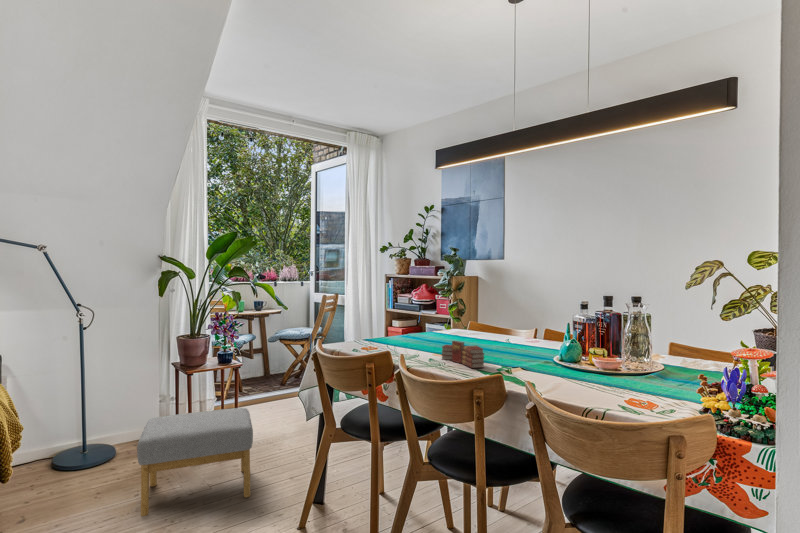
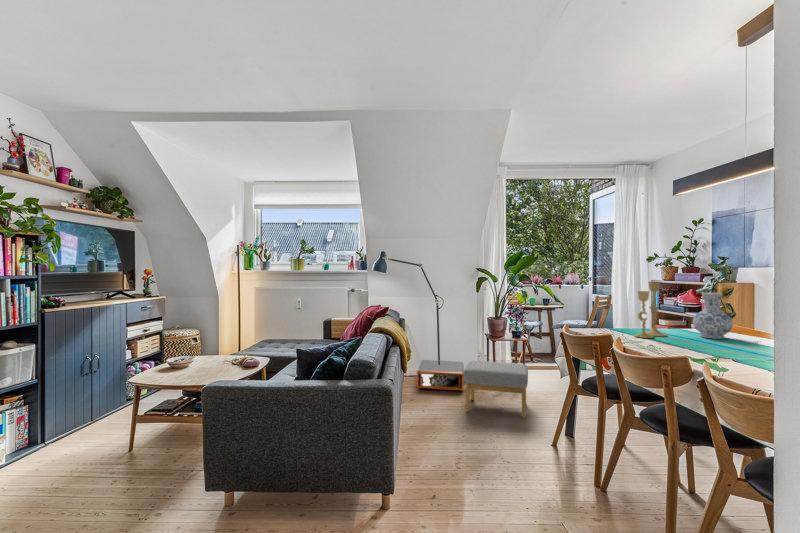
candlestick: none [401,275,434,350] -> present [634,282,667,338]
vase: none [456,287,493,341] -> present [693,293,733,339]
book: present [442,341,484,368] -> none [660,332,692,354]
storage box: none [30,417,135,490] -> present [417,360,464,391]

